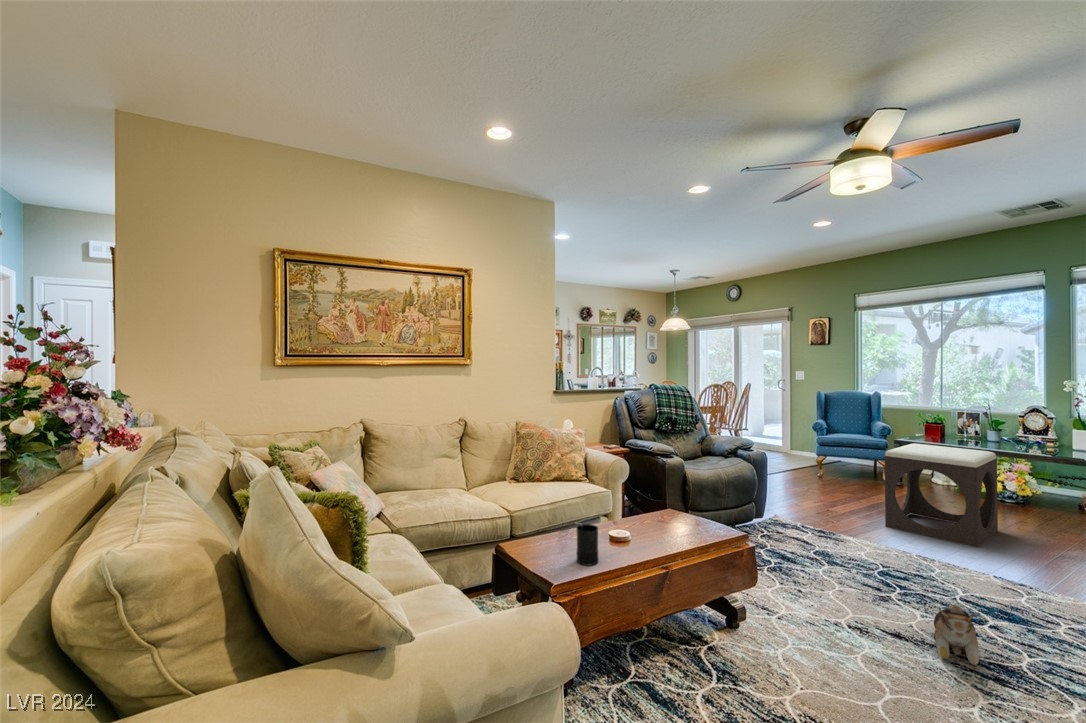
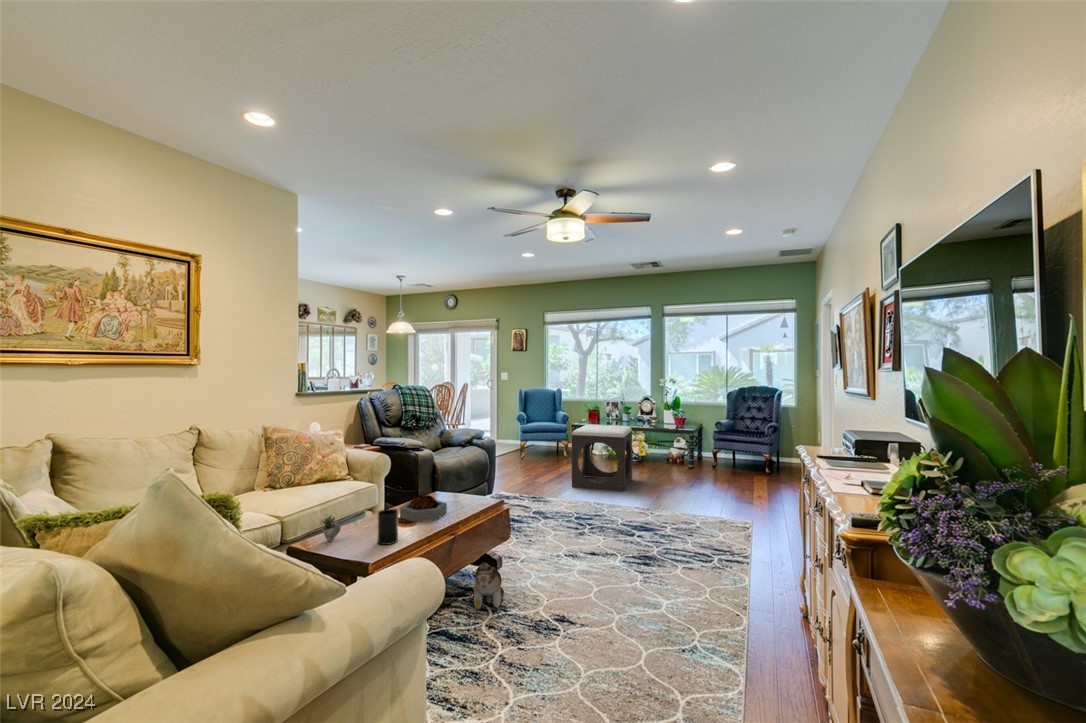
decorative bowl: none [616,510,670,545] -> present [400,495,447,522]
succulent plant: none [526,519,546,547] -> present [322,515,341,541]
plush toy: present [934,605,979,665] -> present [472,563,504,609]

